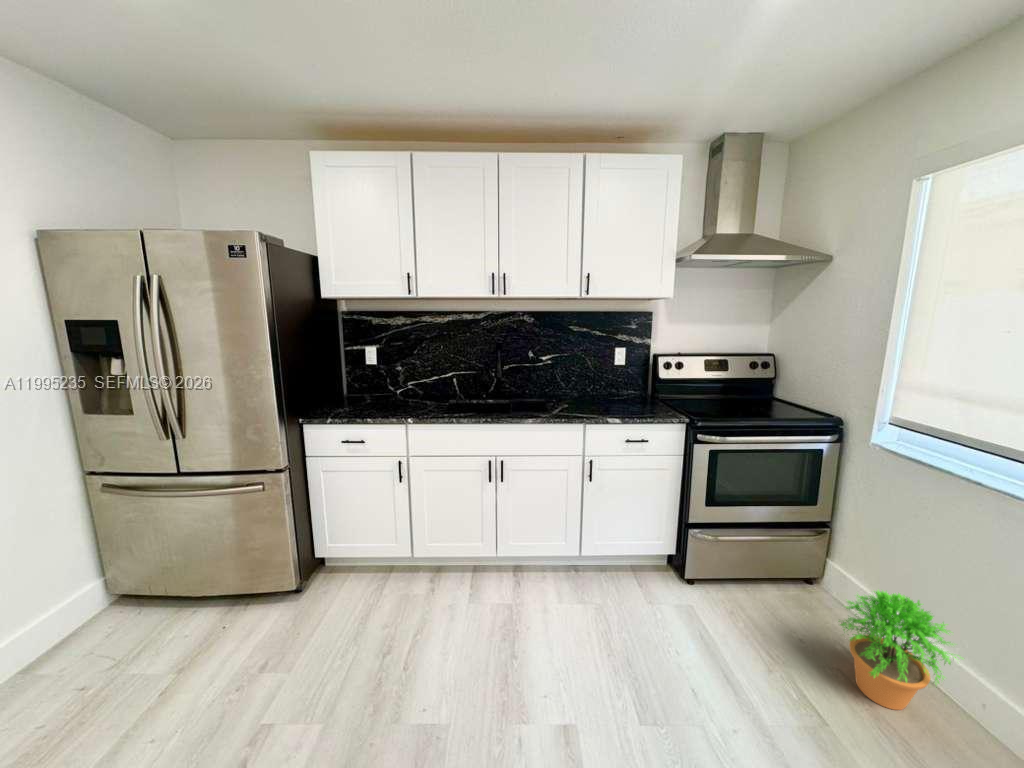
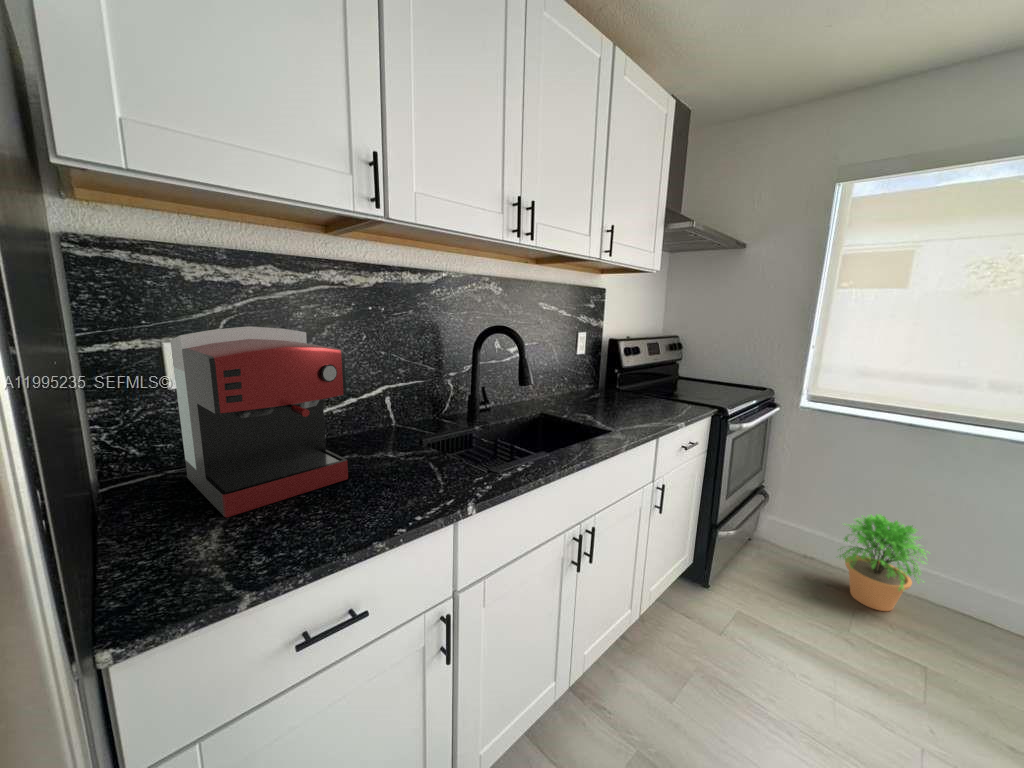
coffee maker: none [350,344,406,409] -> present [170,326,348,517]

